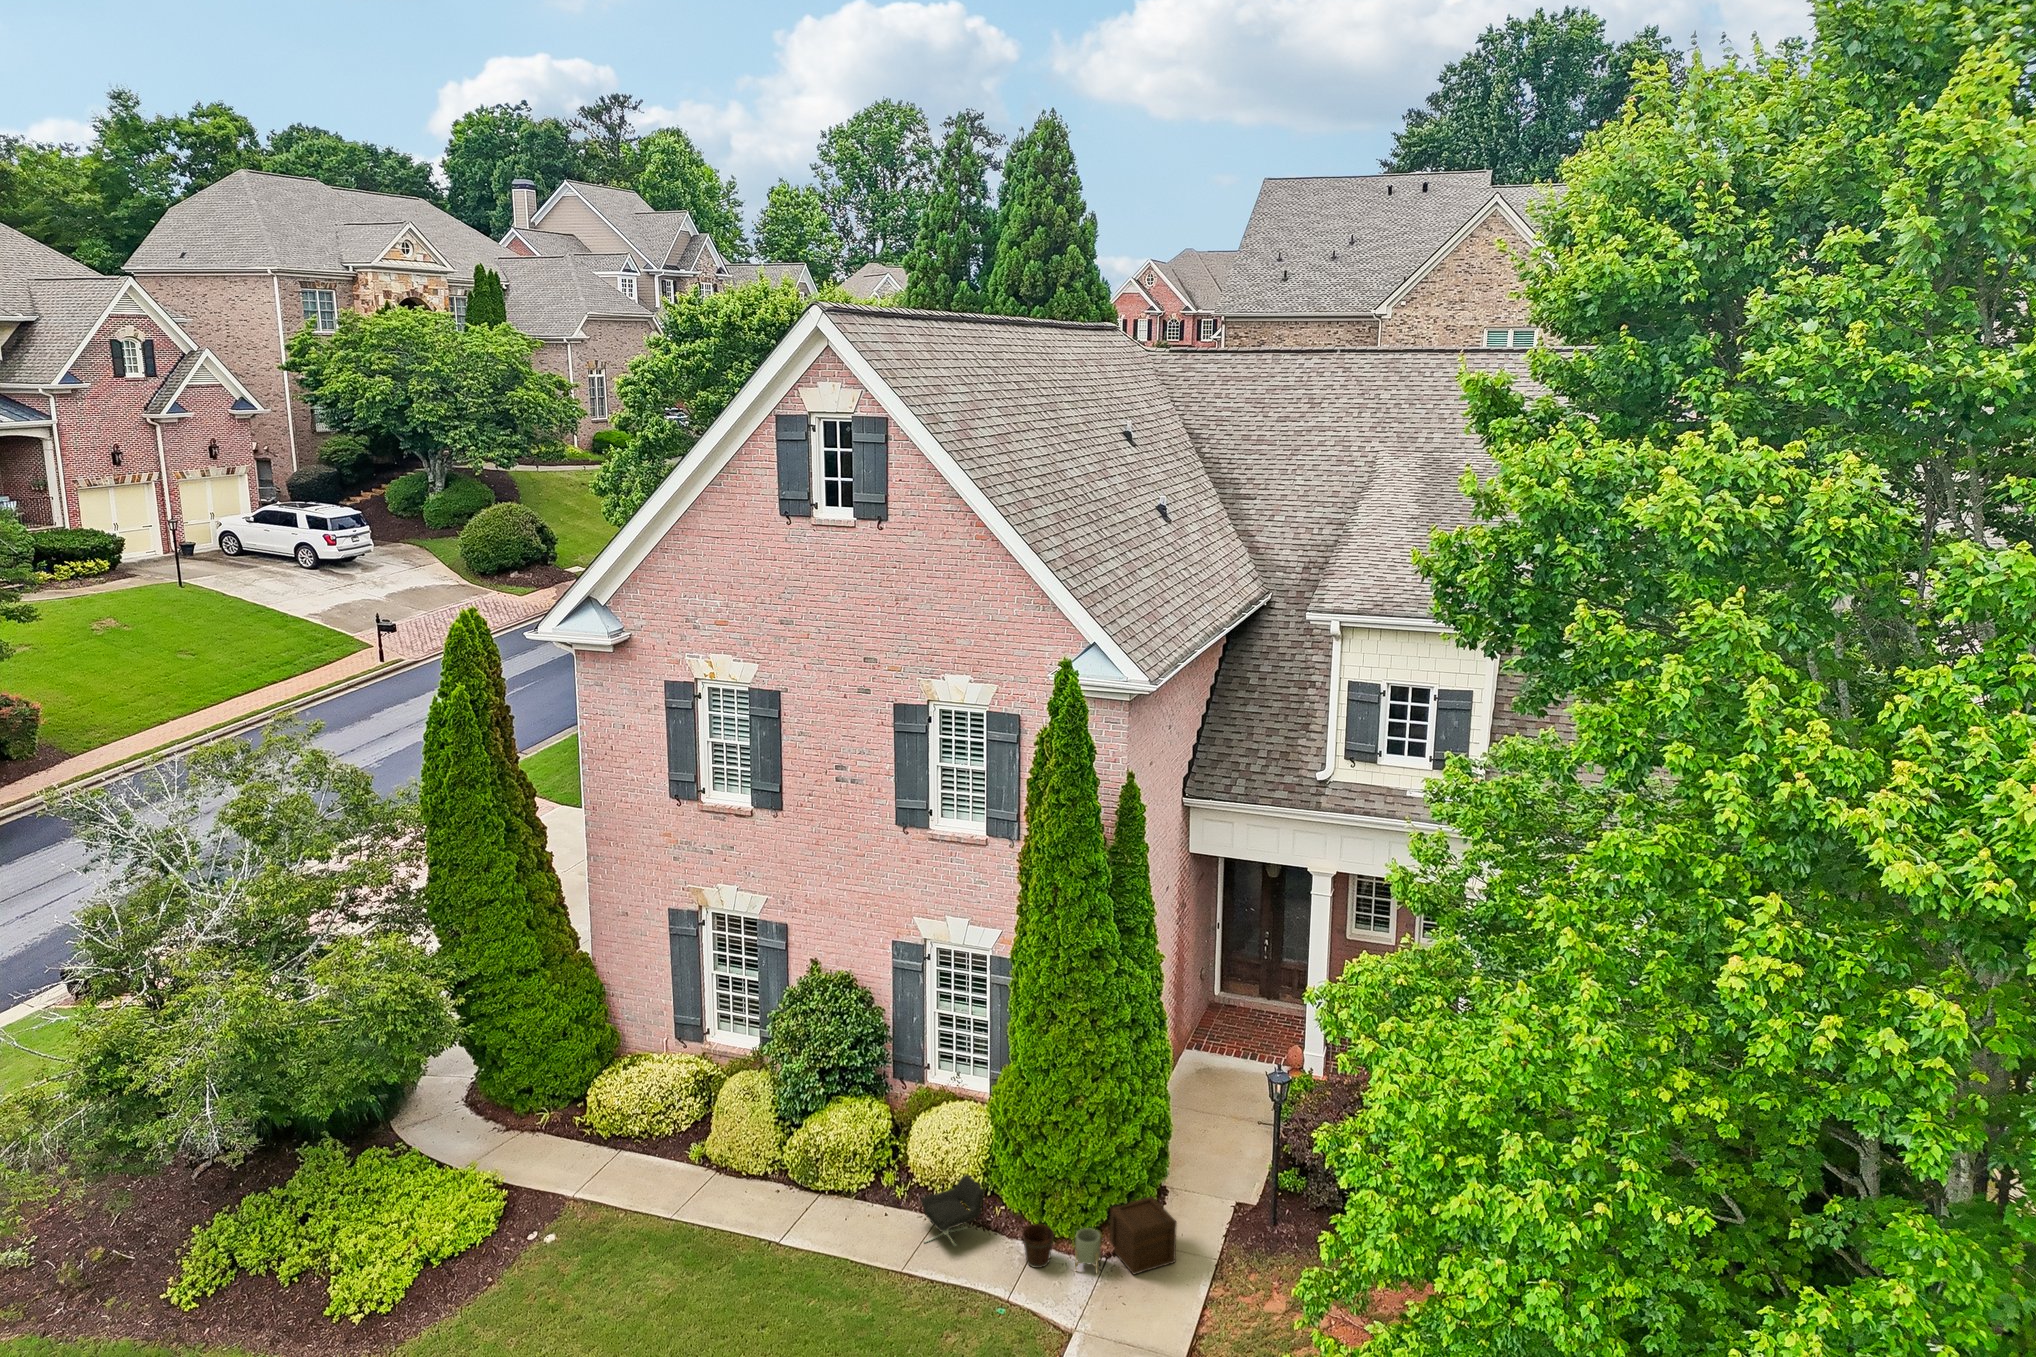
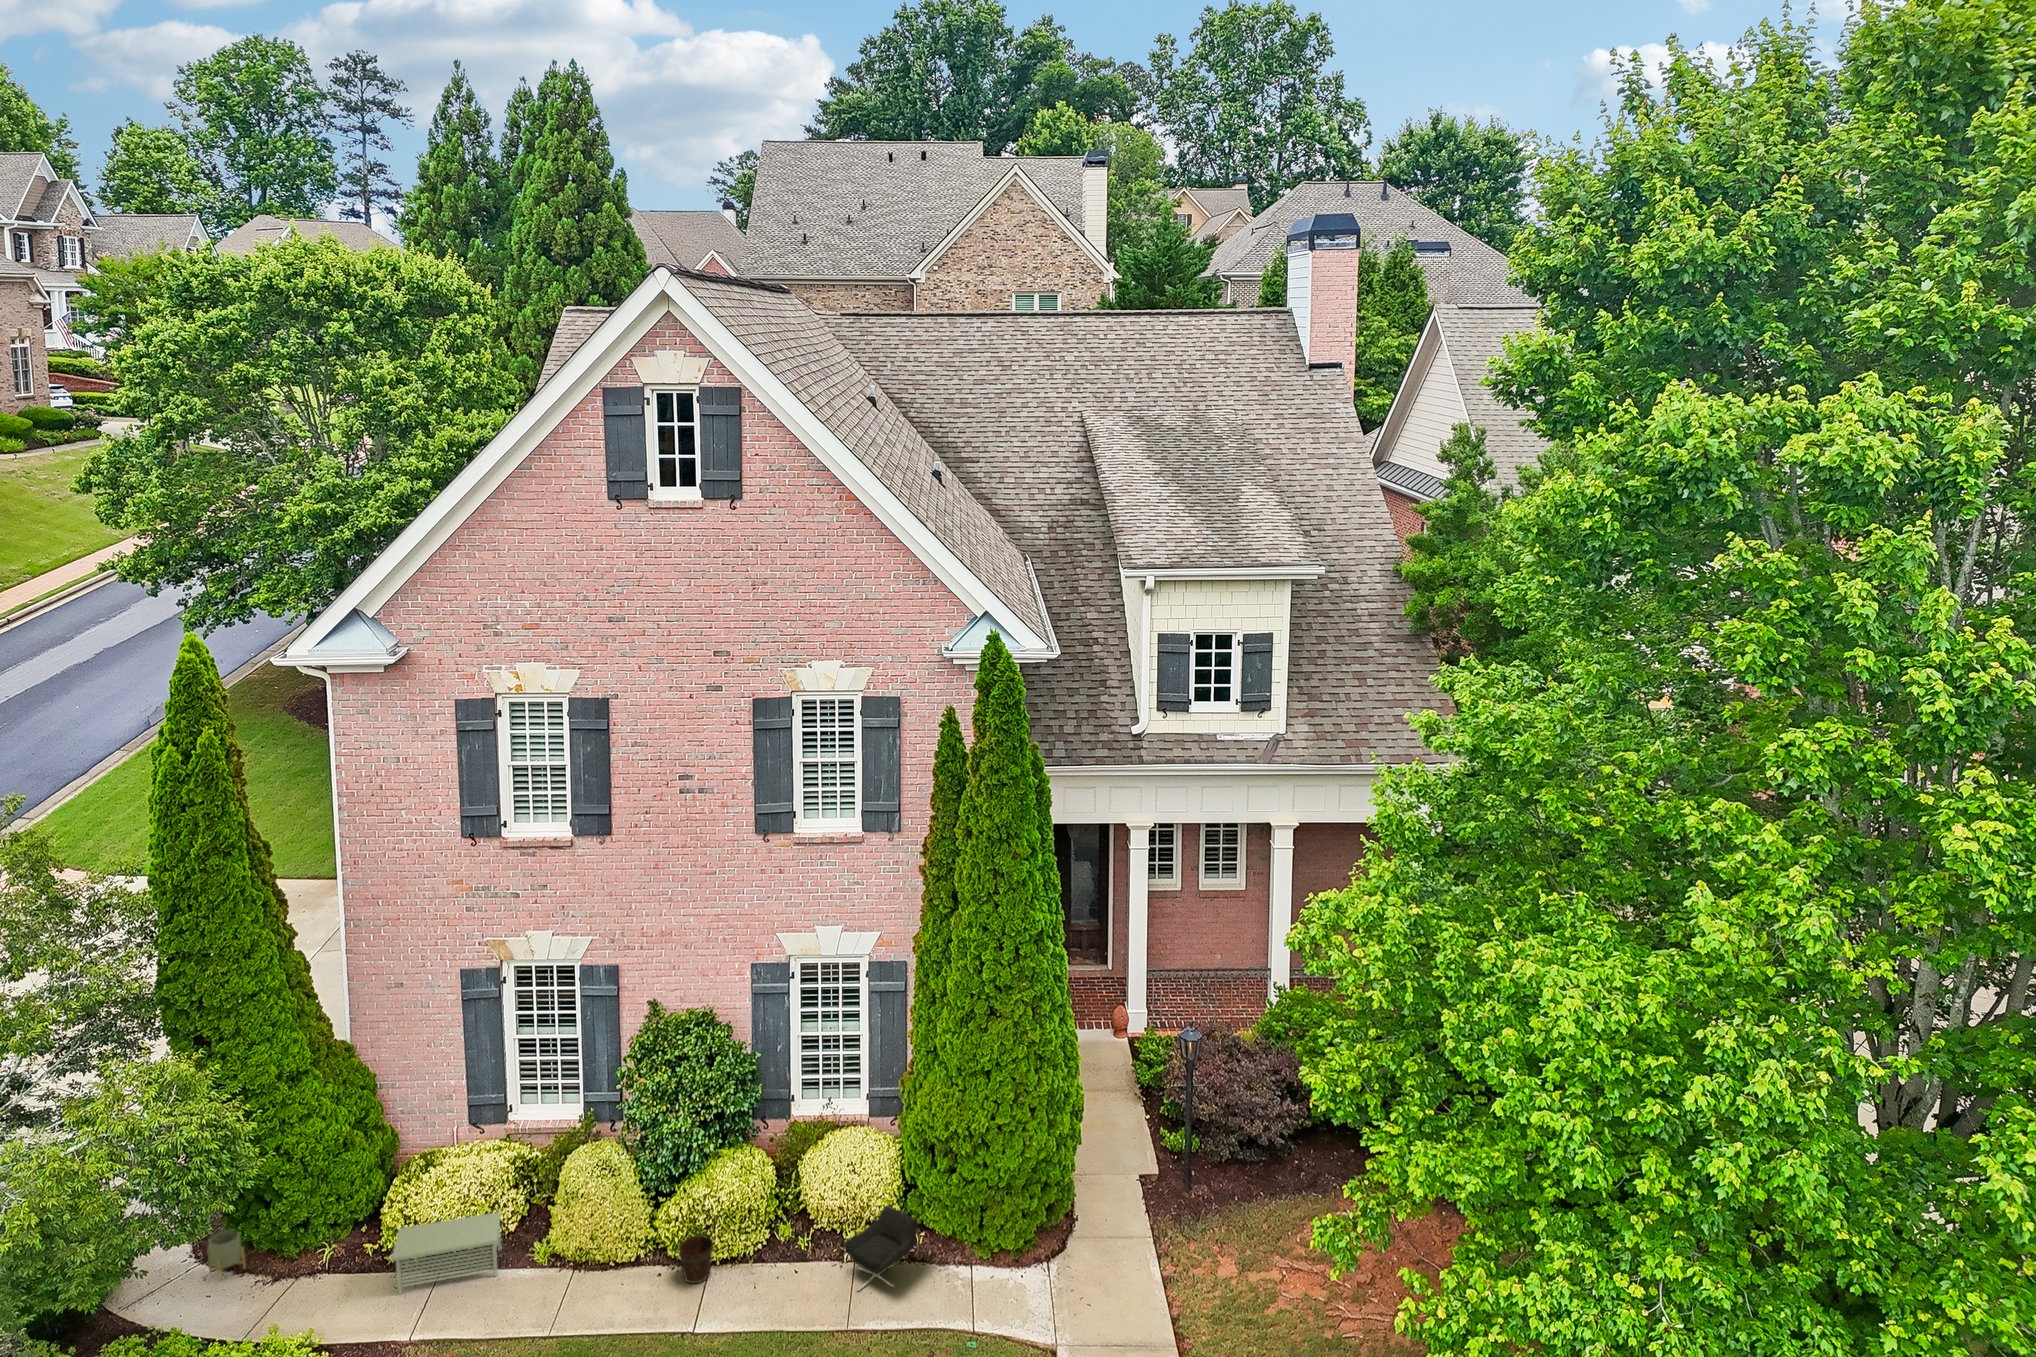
storage bench: none [581,1111,672,1166] -> present [391,1212,501,1294]
wooden crate: present [1110,1196,1177,1274] -> none [1051,1186,1123,1272]
bucket: present [1022,1224,1054,1268] -> present [679,1235,713,1283]
planter: present [1075,1228,1101,1272] -> present [208,1230,246,1280]

